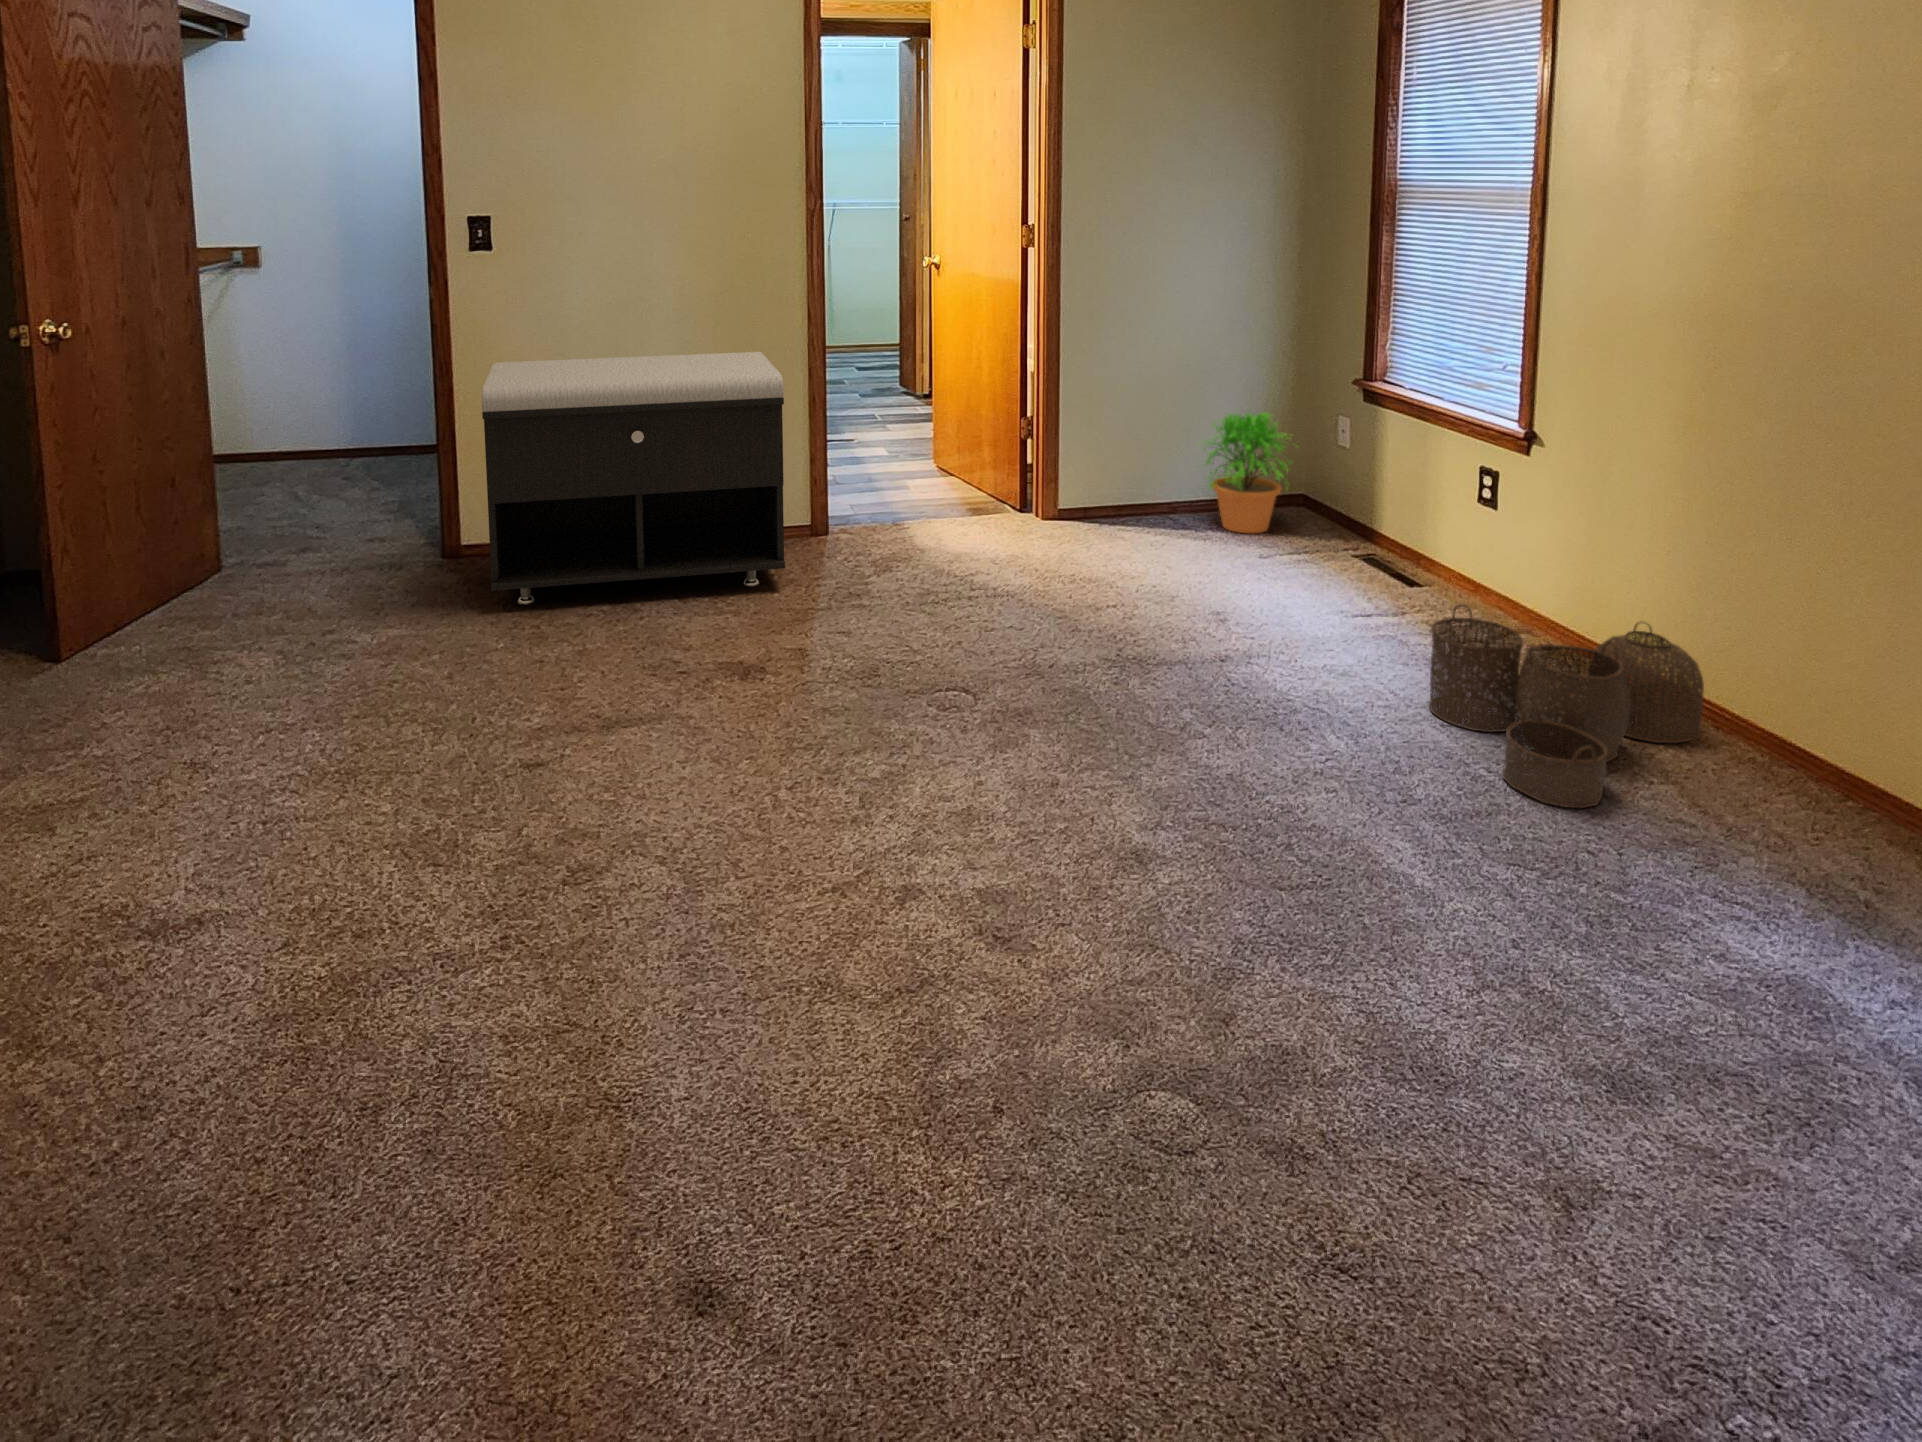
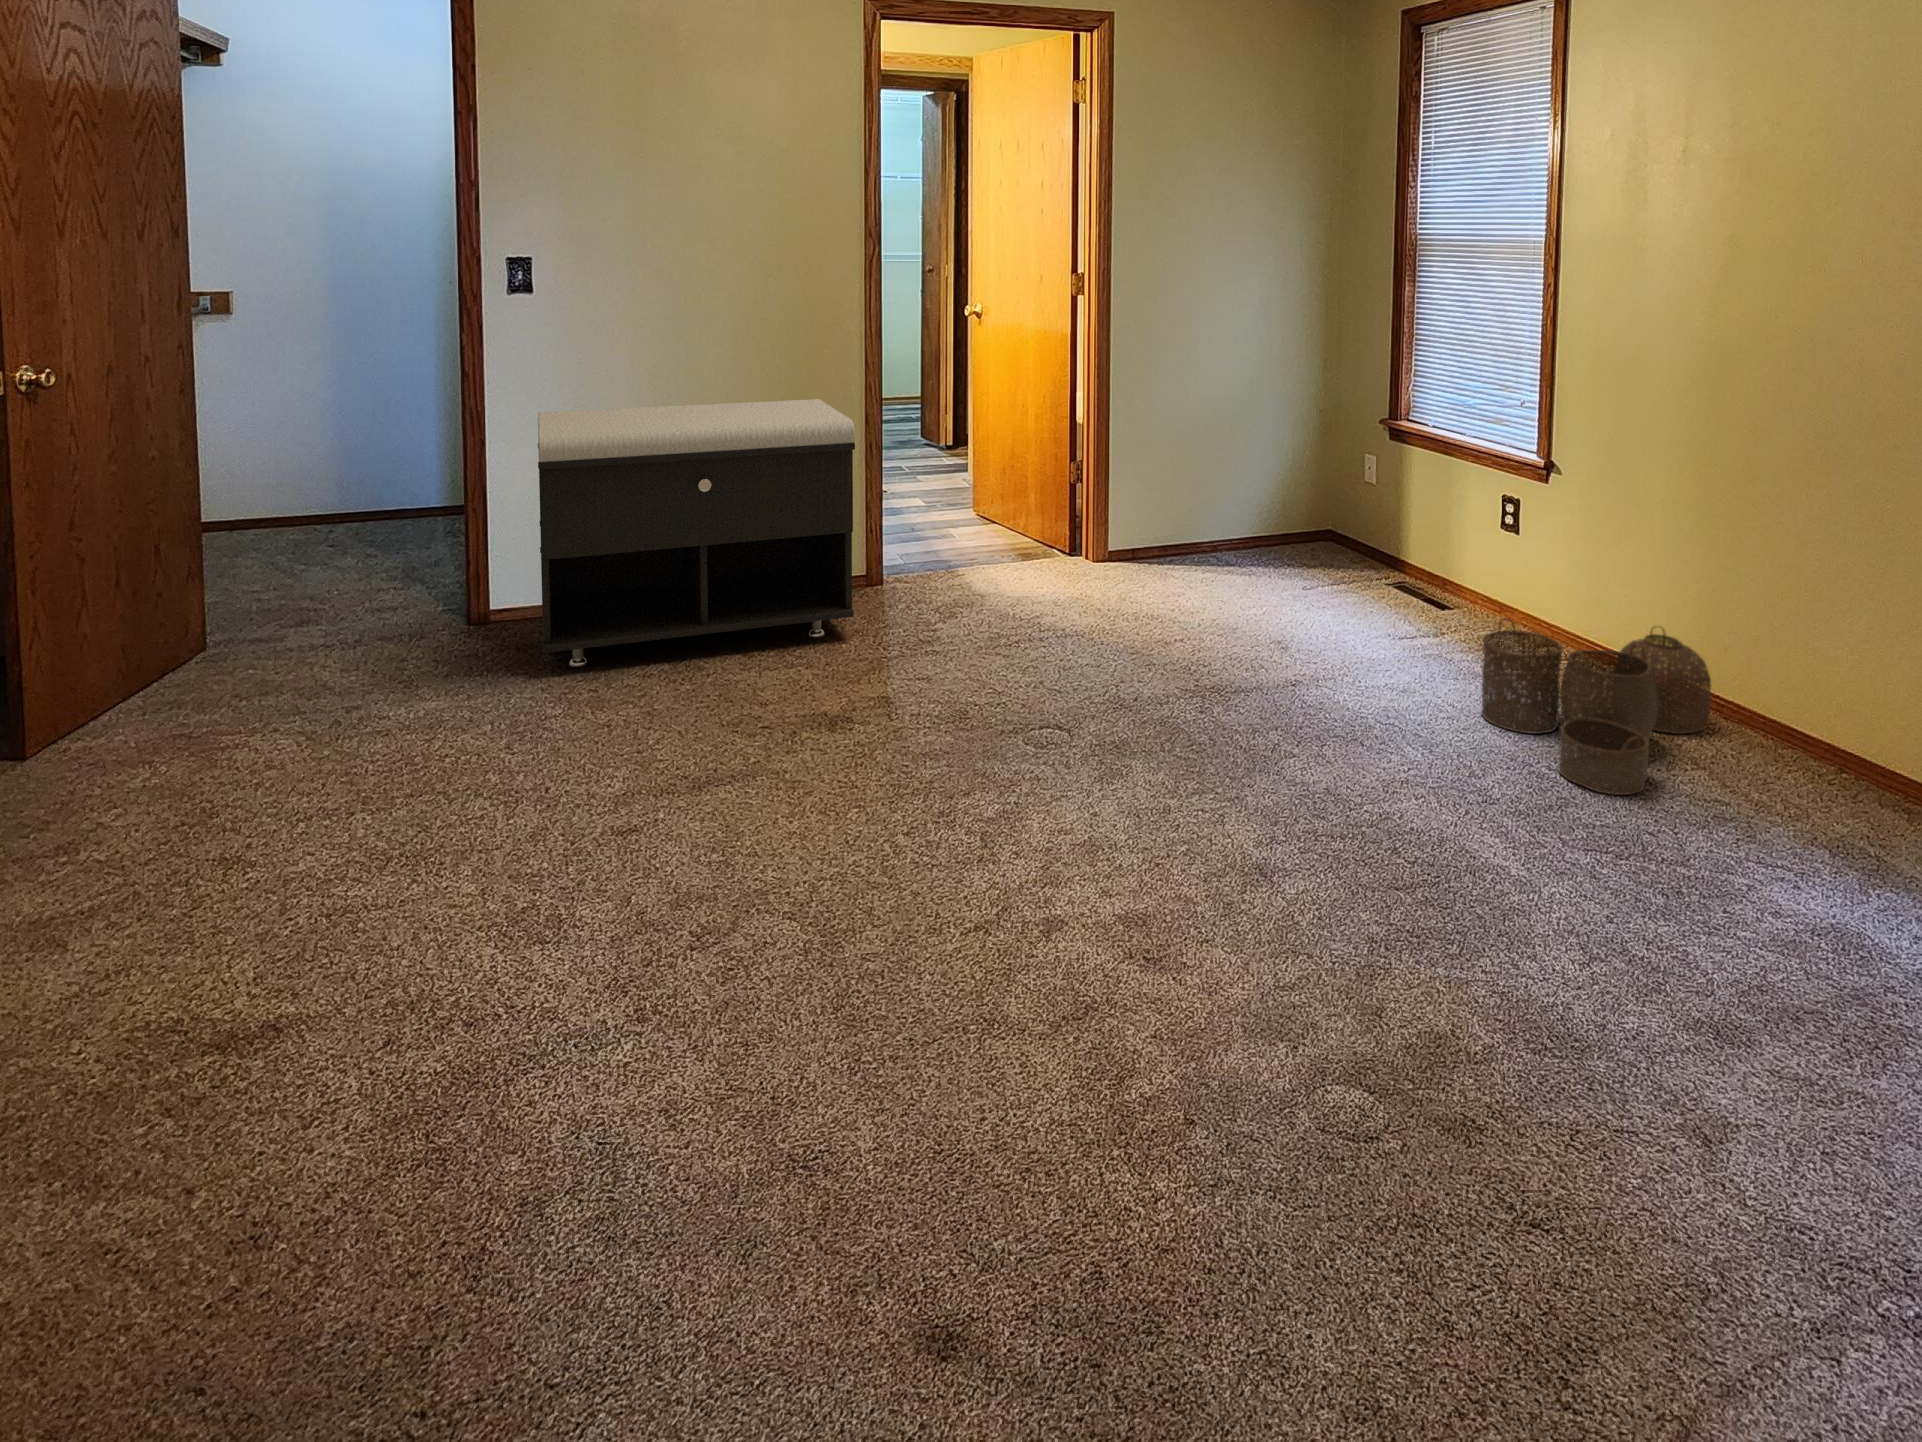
potted plant: present [1204,413,1293,533] -> none [1233,449,1333,567]

